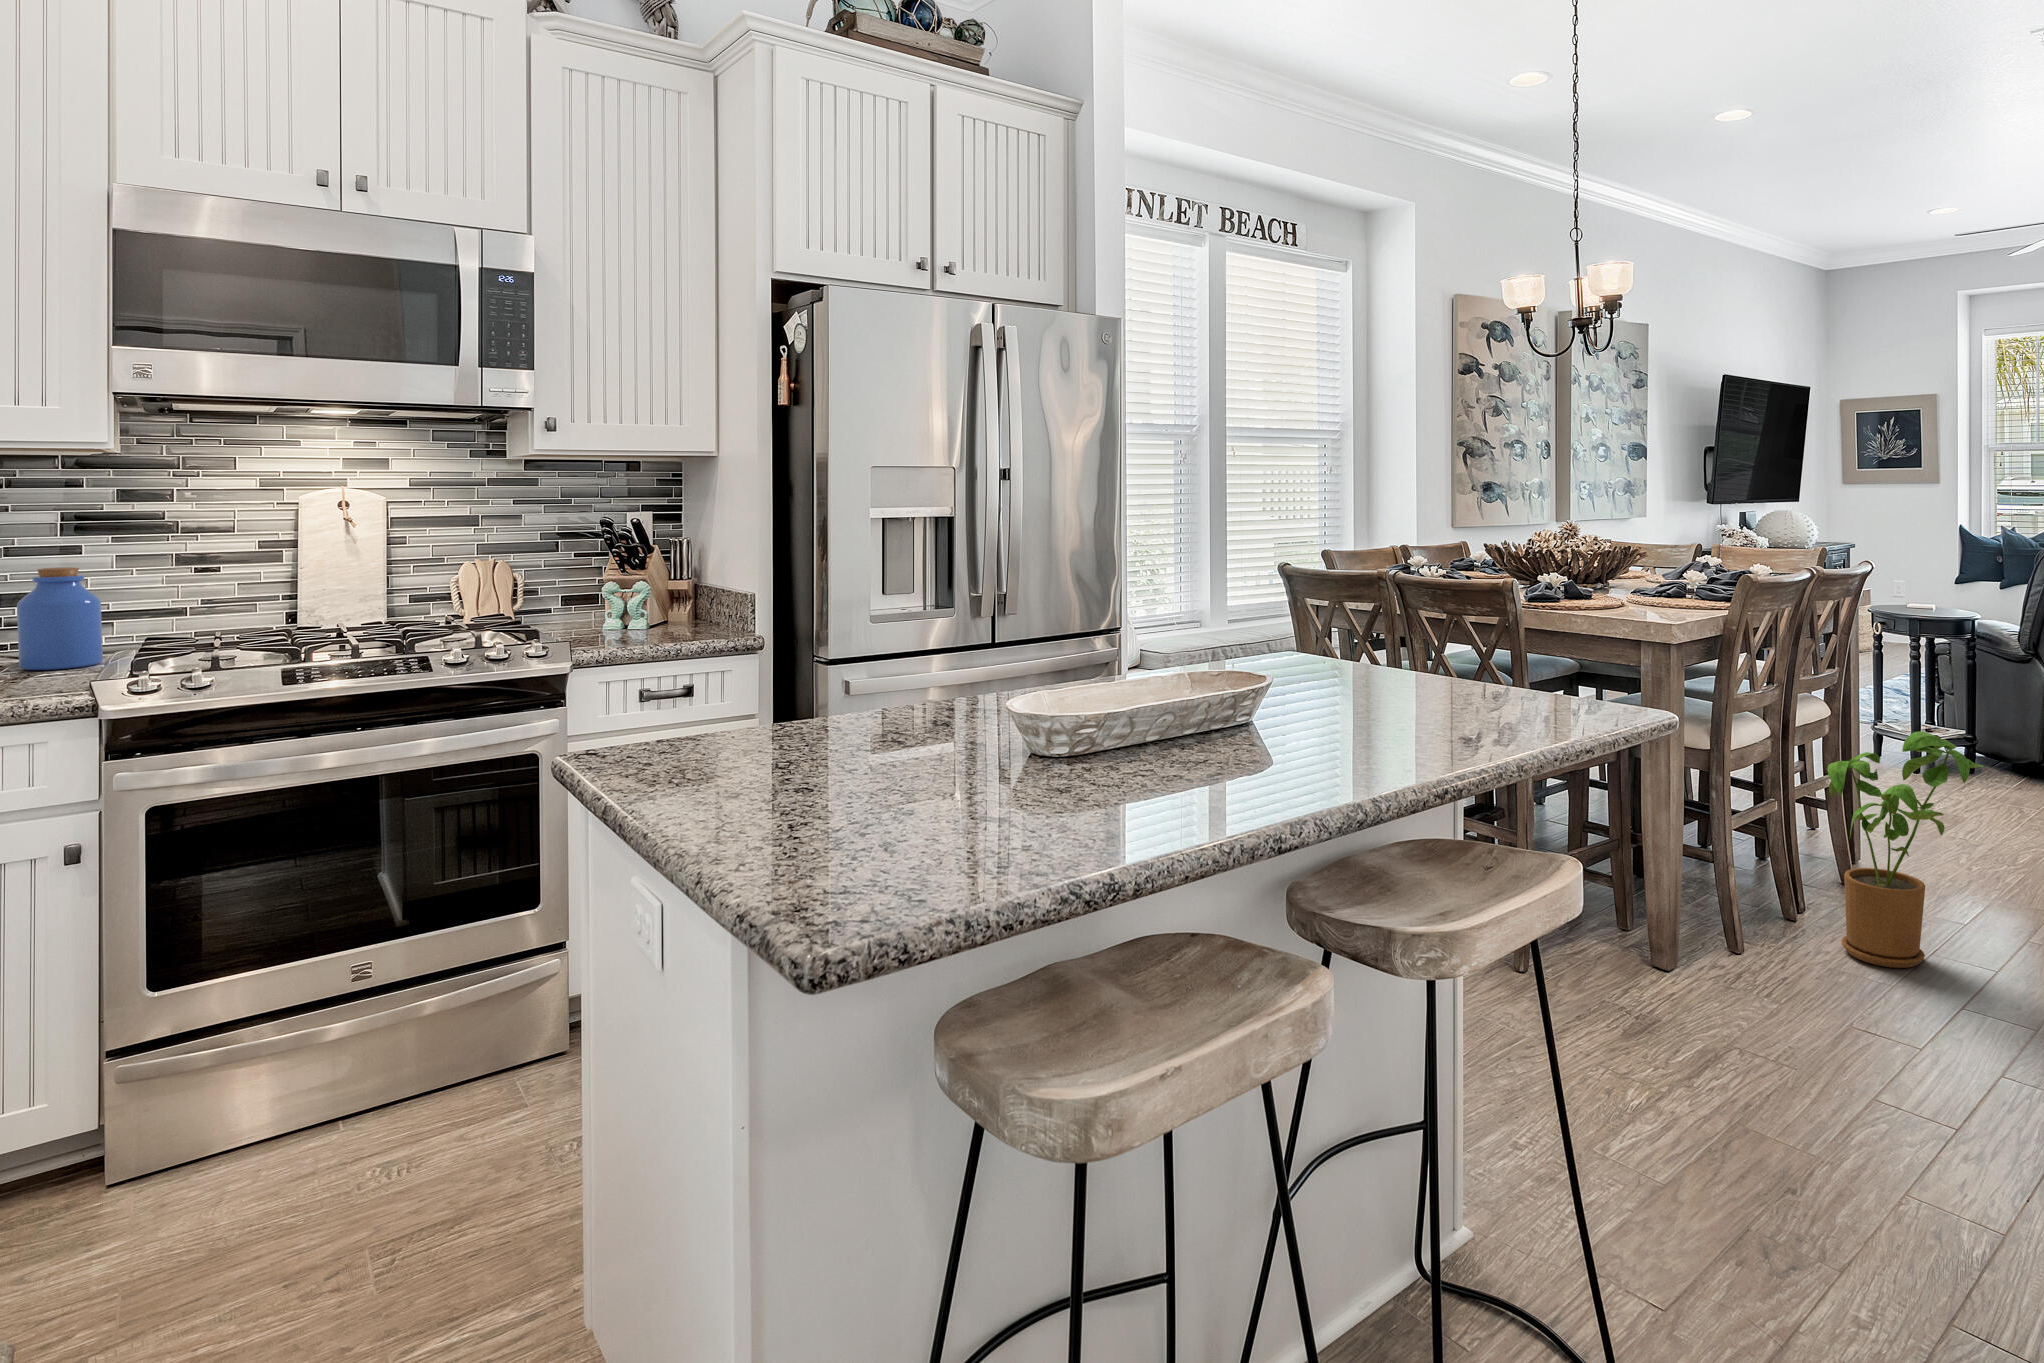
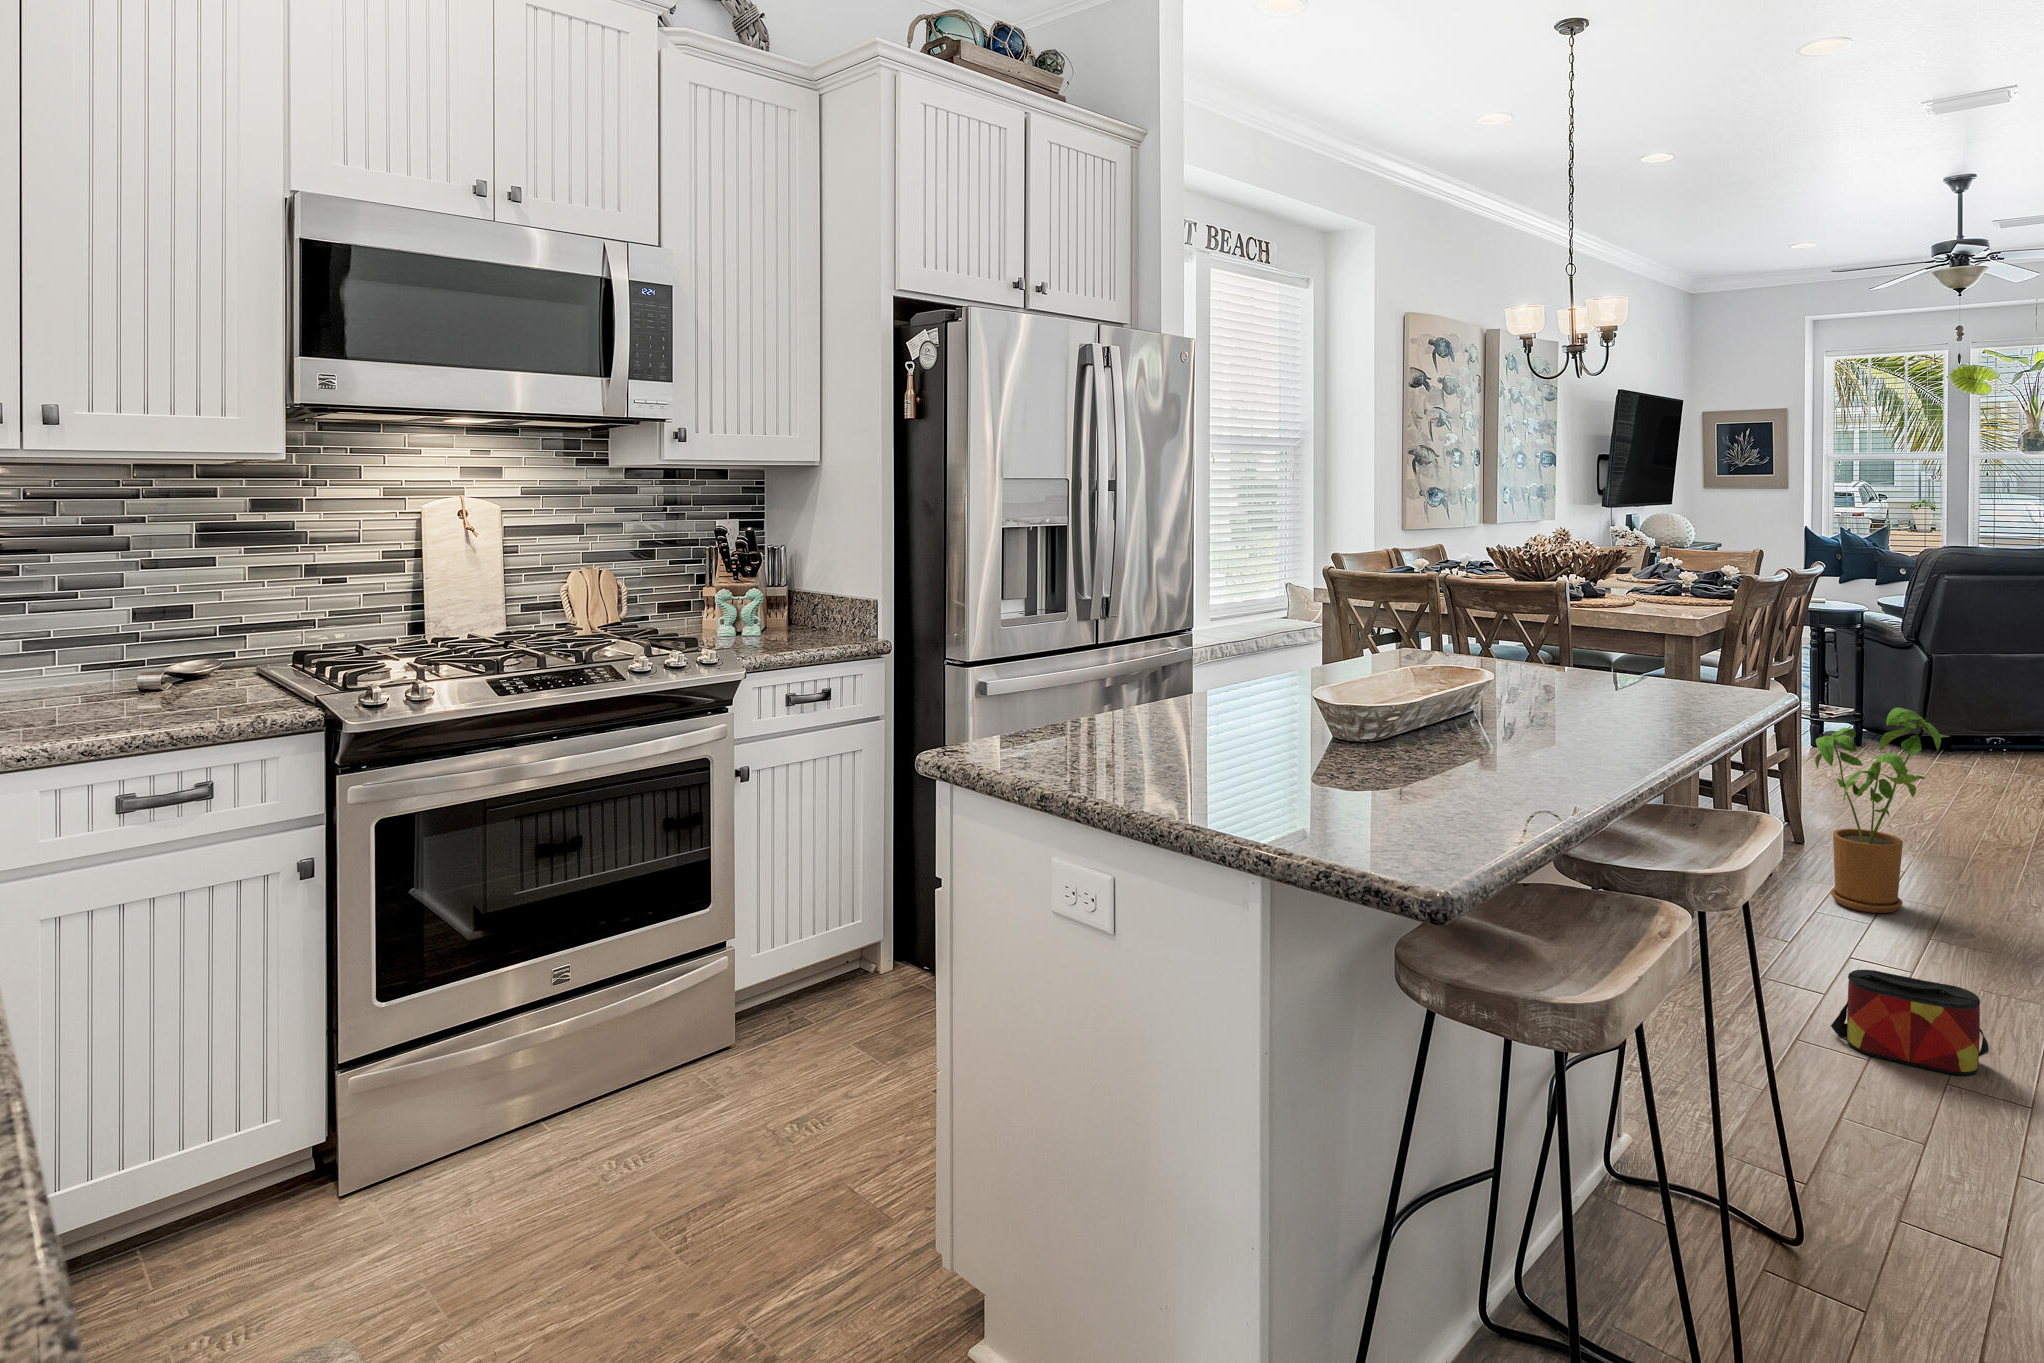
jar: present [17,567,103,670] -> none [177,581,259,688]
bag: none [1758,1041,1939,1179] -> present [1831,970,1989,1075]

